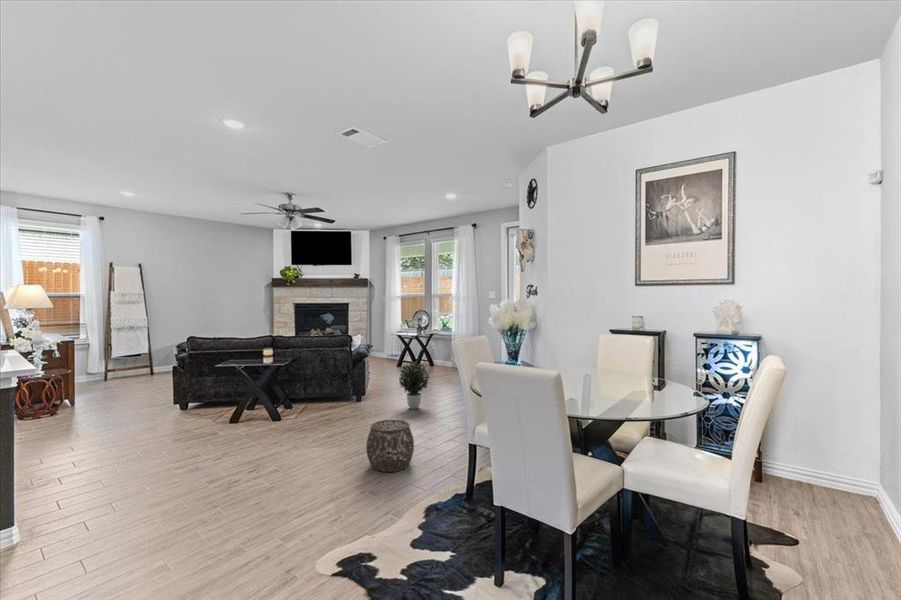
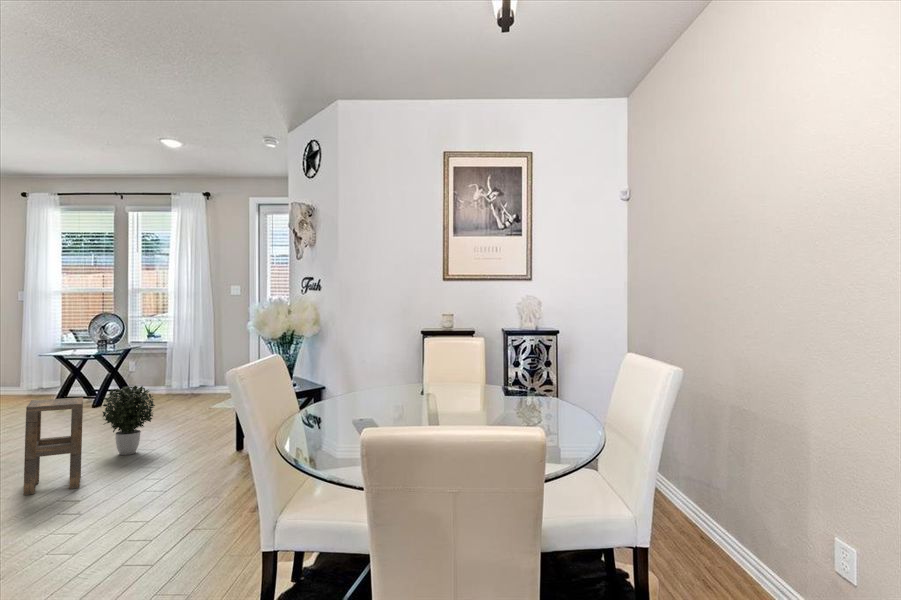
side table: none [351,370,383,429] -> present [23,397,83,495]
woven basket: present [366,420,414,472] -> none [87,463,171,544]

